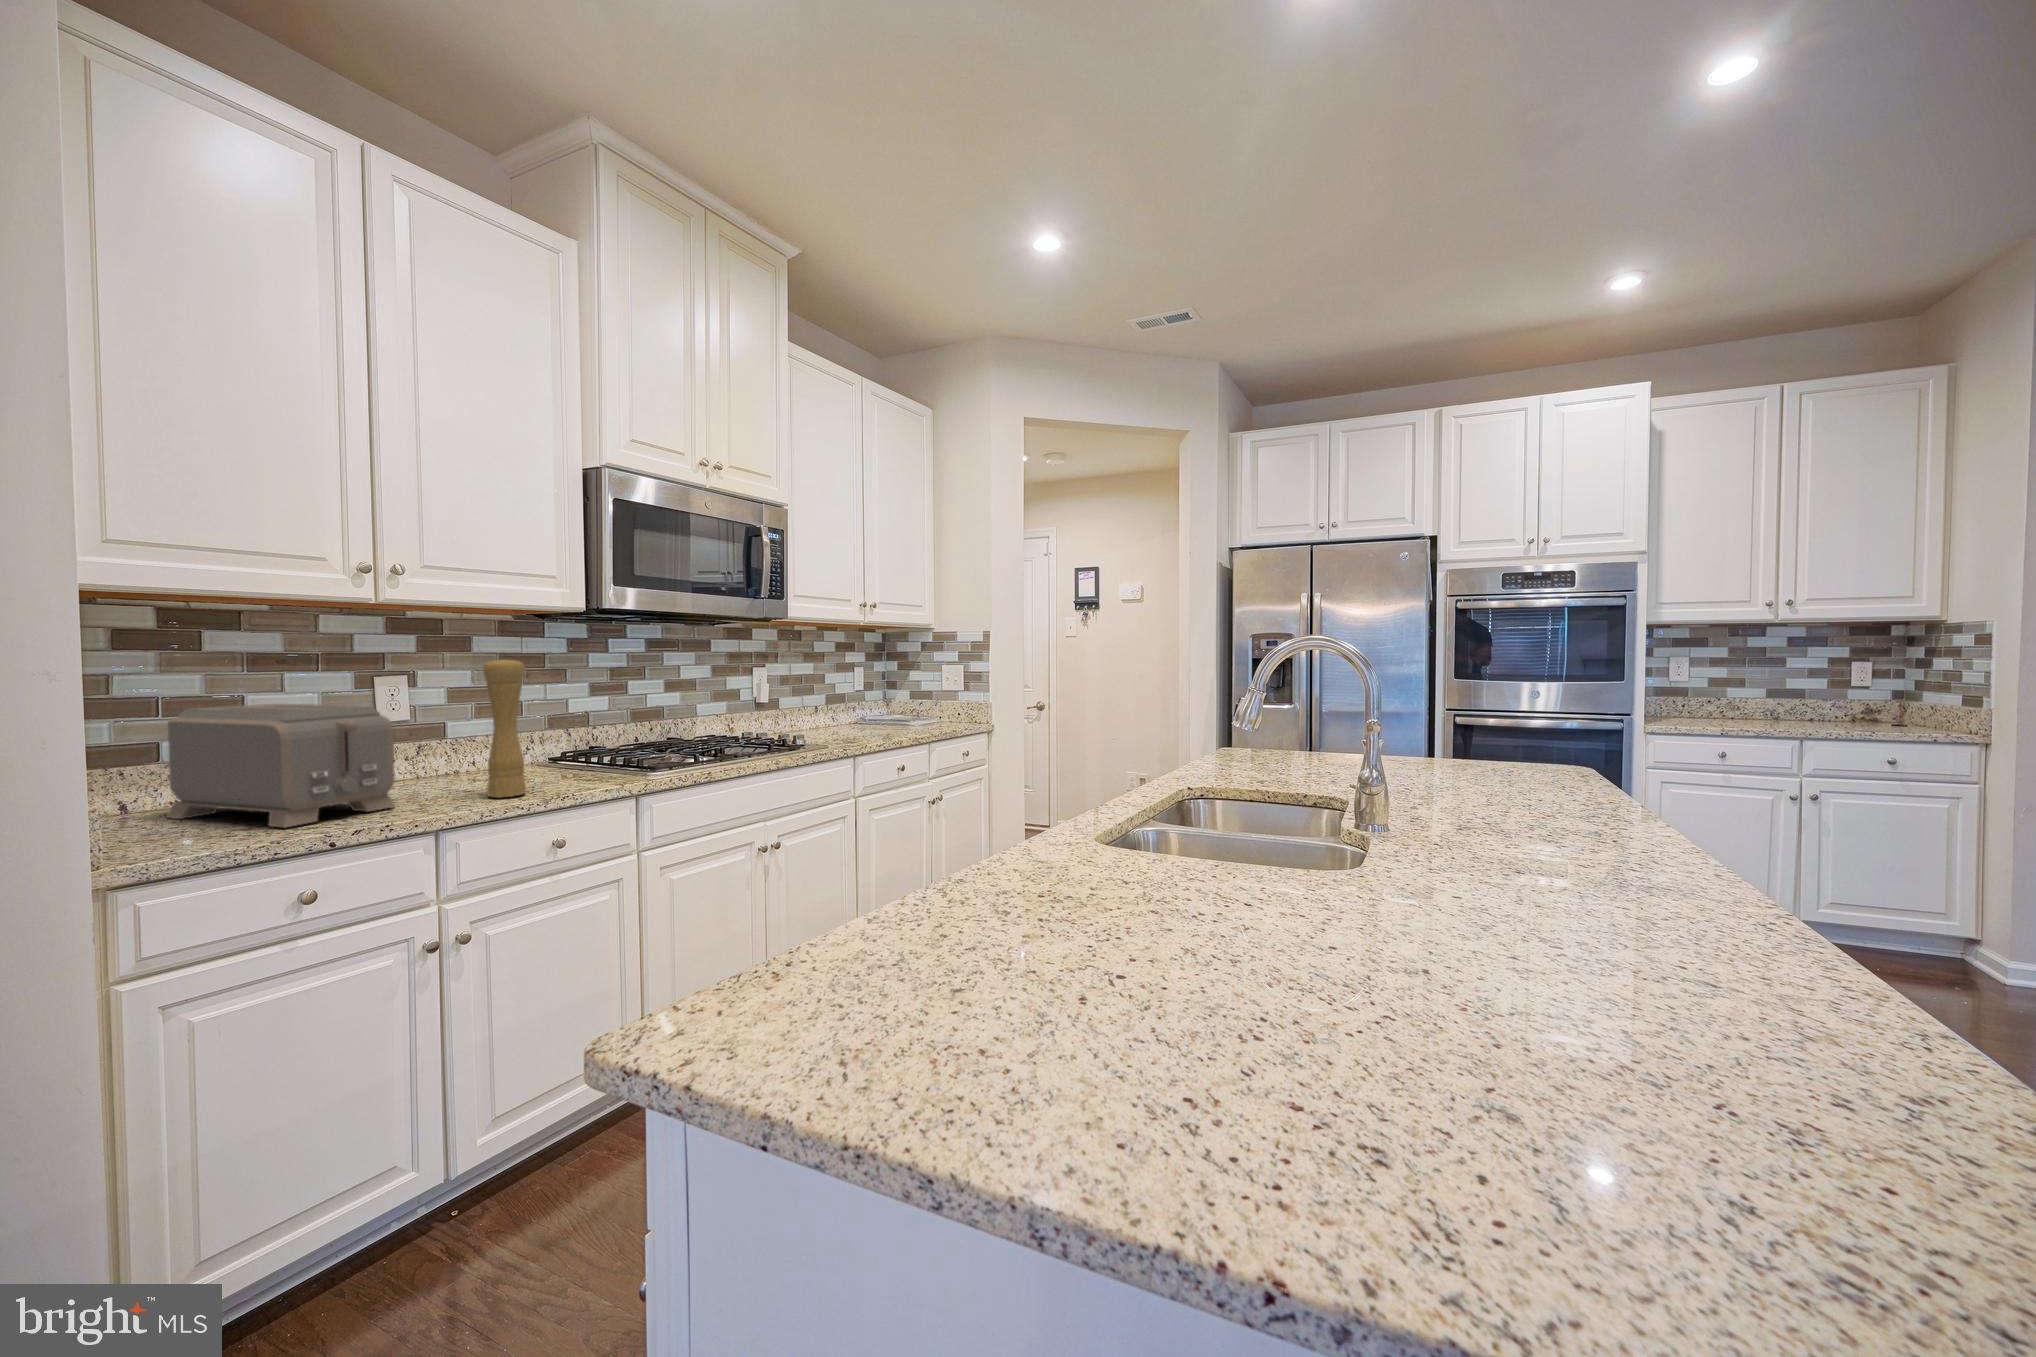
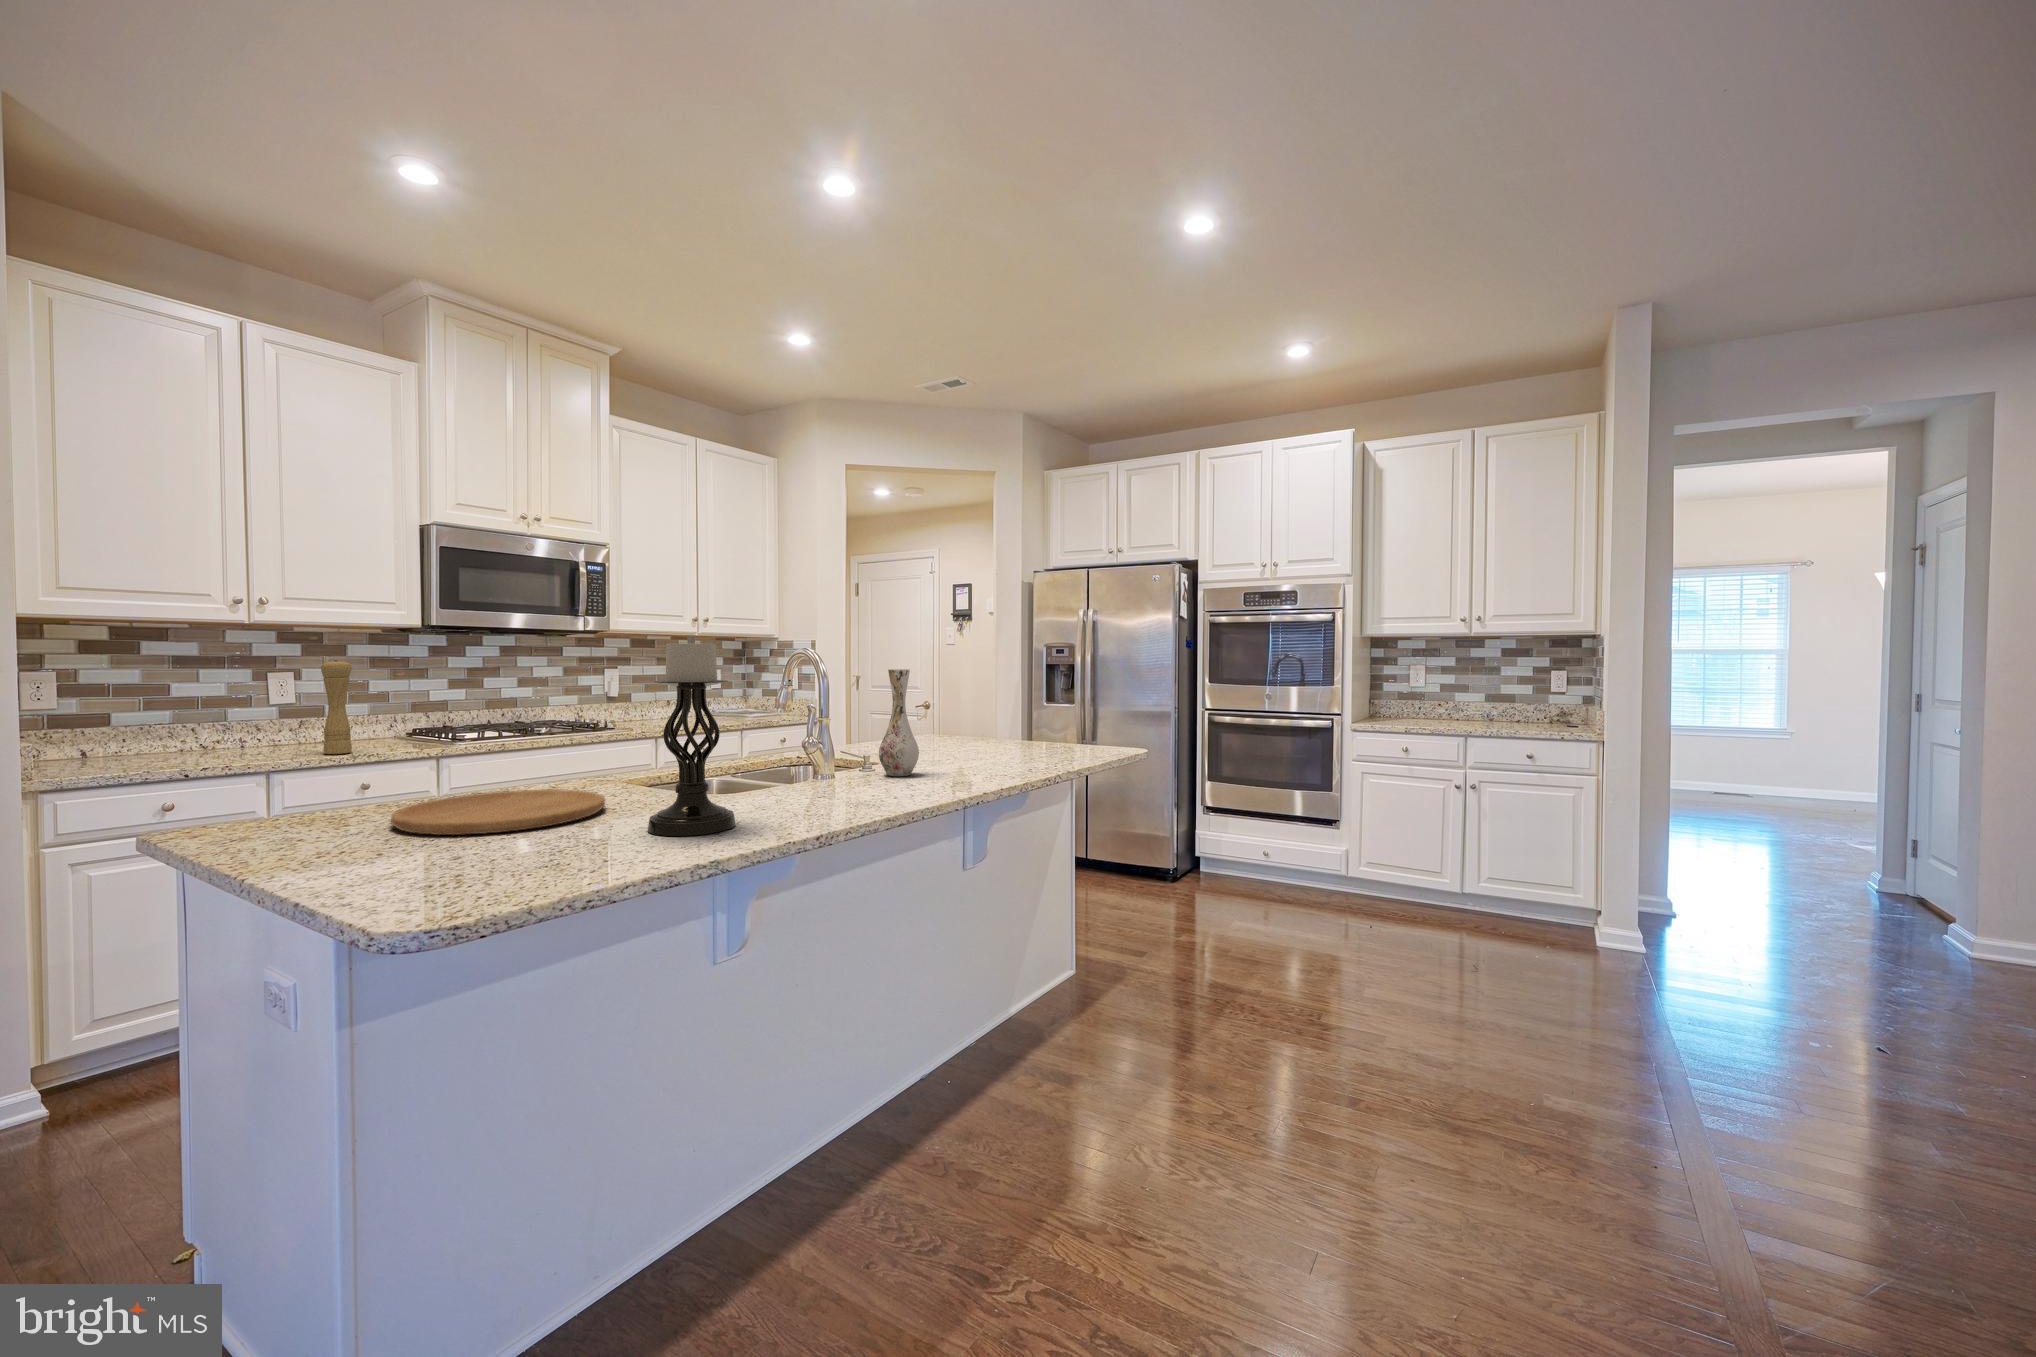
candle holder: none [1539,597,1757,1038] -> present [648,636,736,836]
vase: none [1434,665,1503,829] -> present [879,669,919,776]
toaster: present [166,704,395,828] -> none [111,689,257,766]
cutting board: none [985,890,1366,1056] -> present [391,790,605,835]

